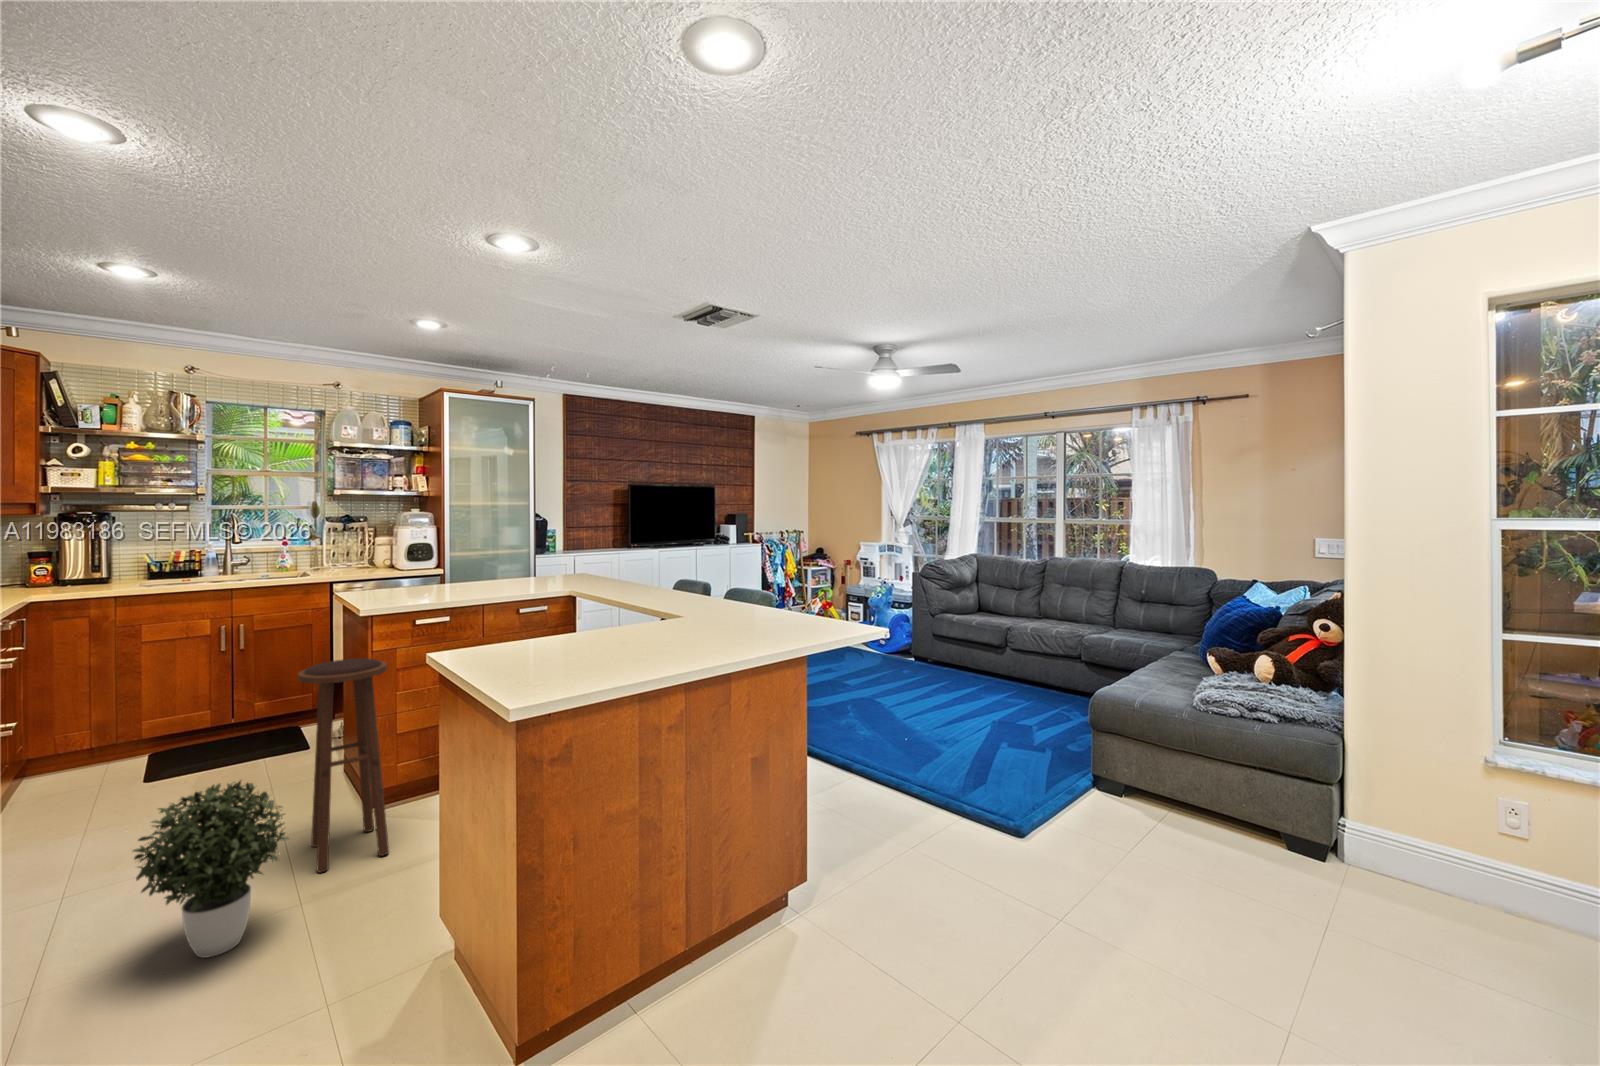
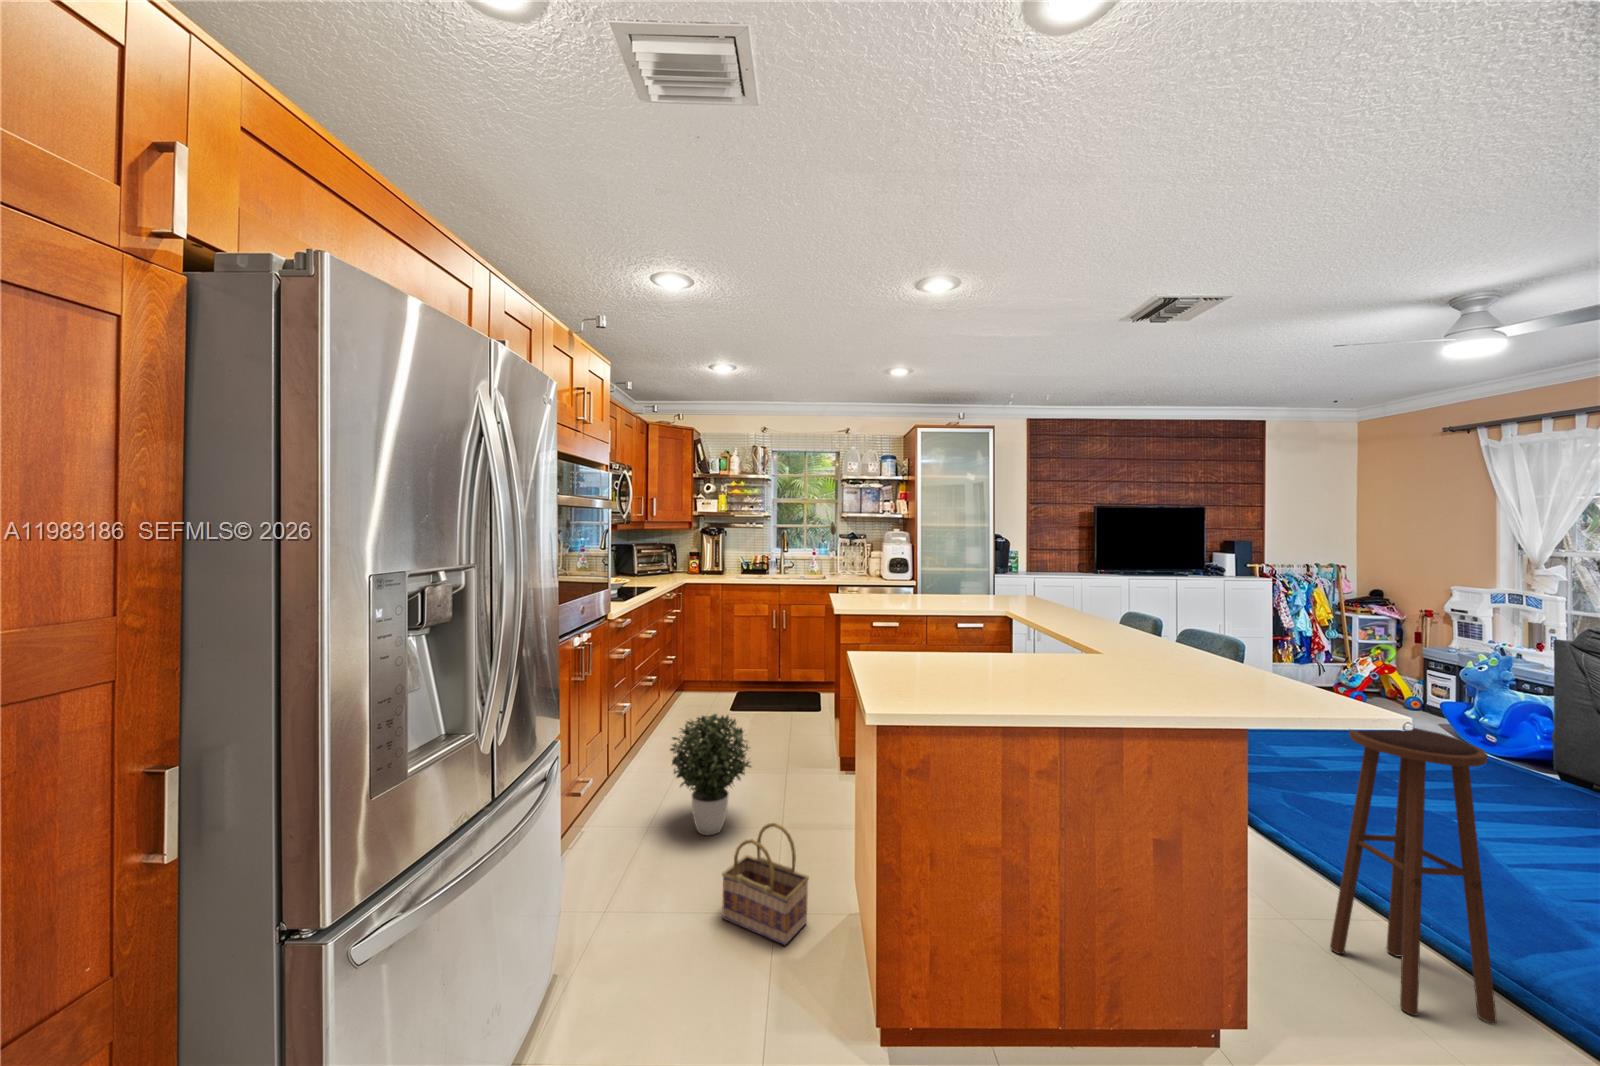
stool: present [298,658,389,873] -> present [1330,728,1497,1023]
basket: none [298,886,428,1035] -> present [722,823,809,945]

